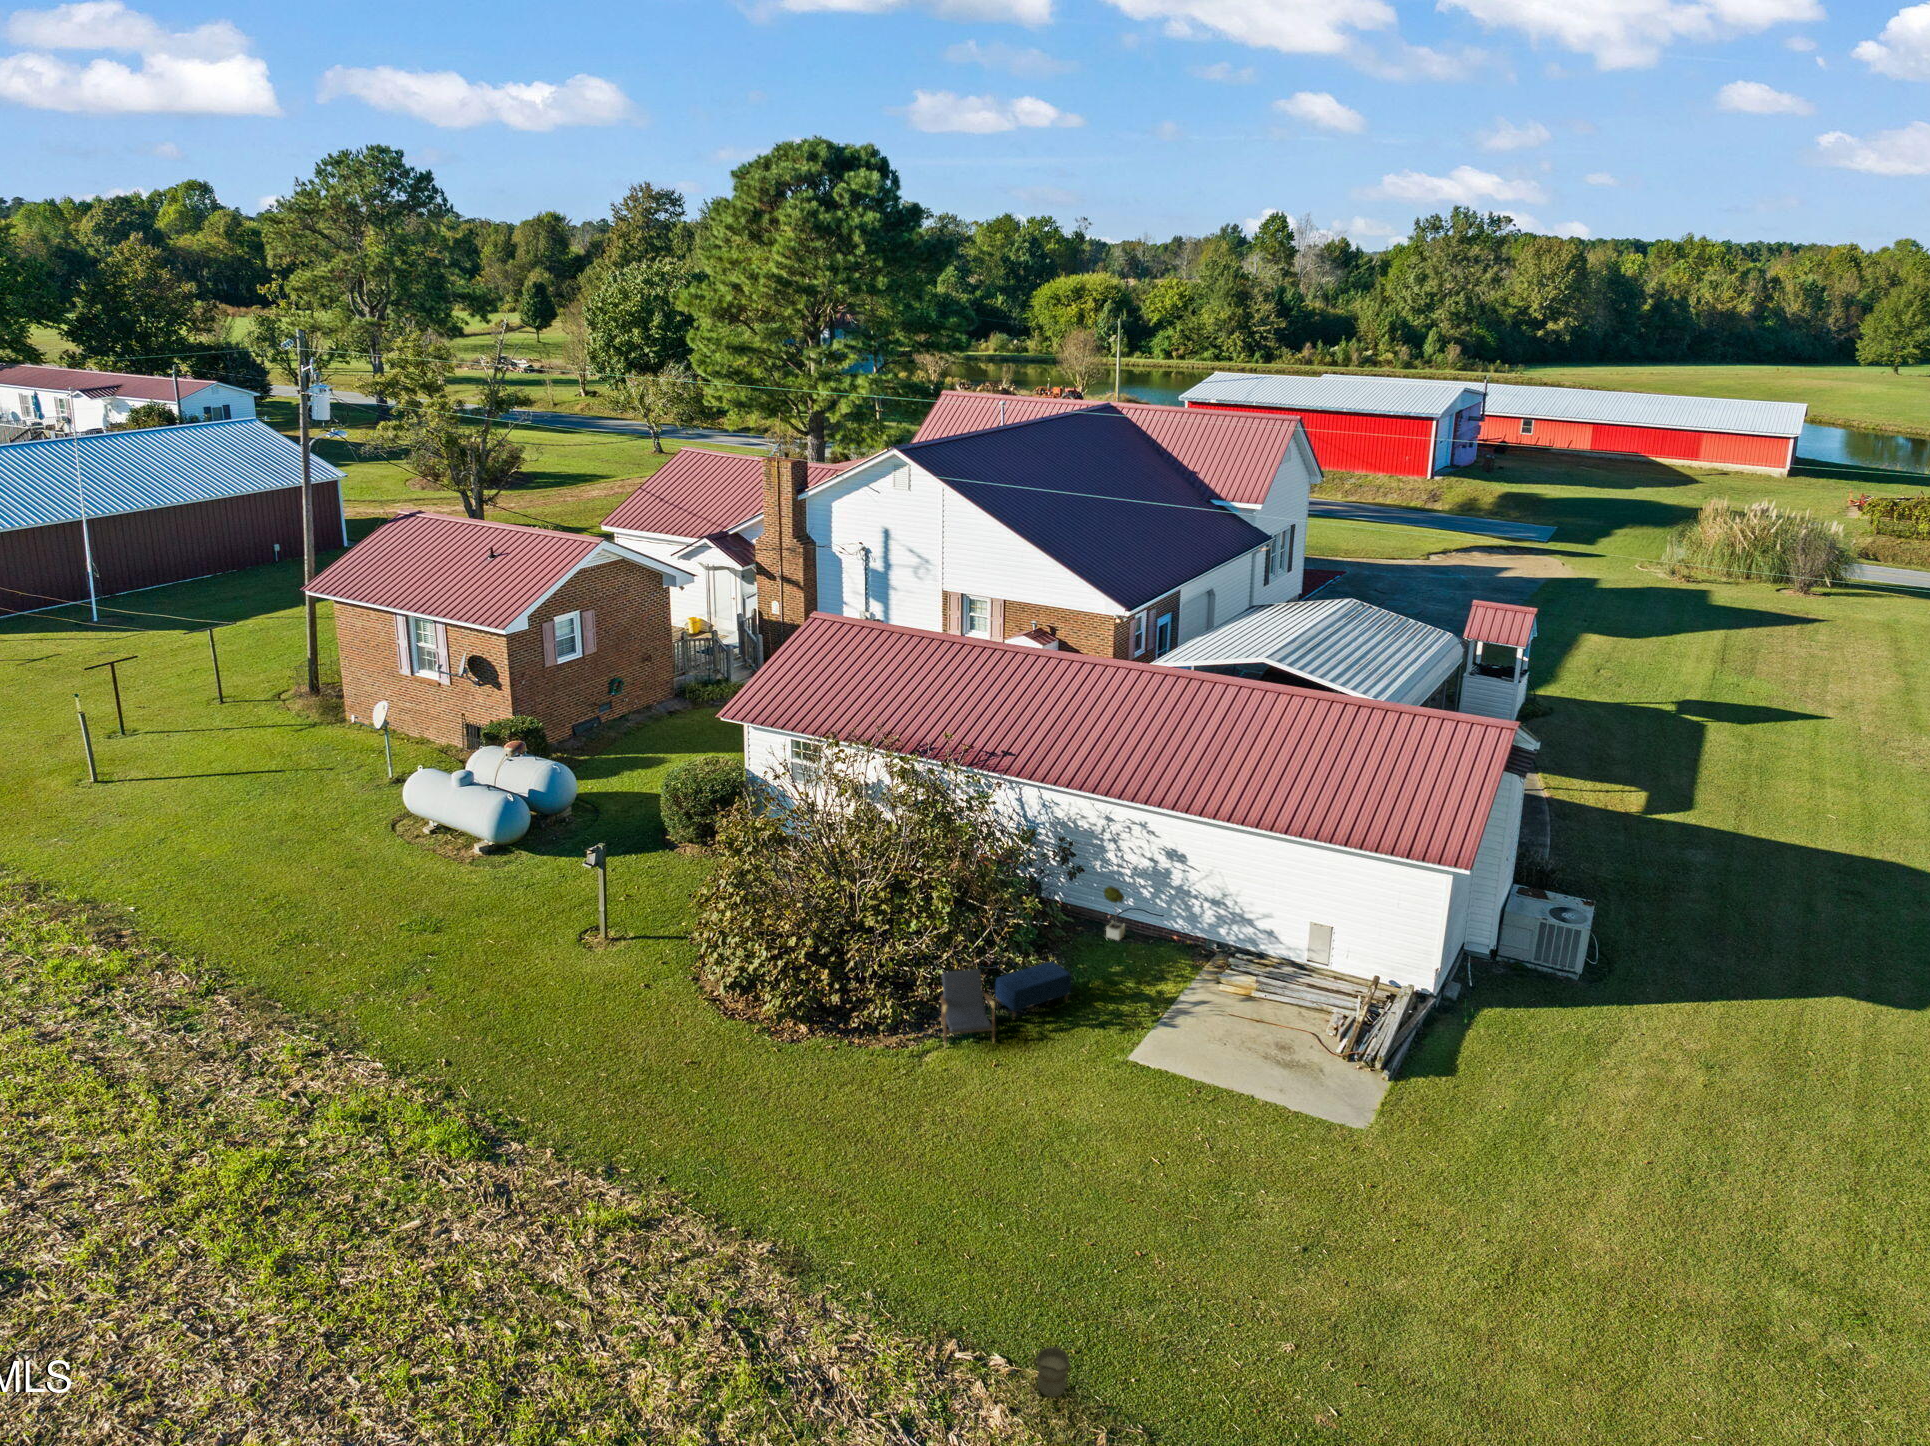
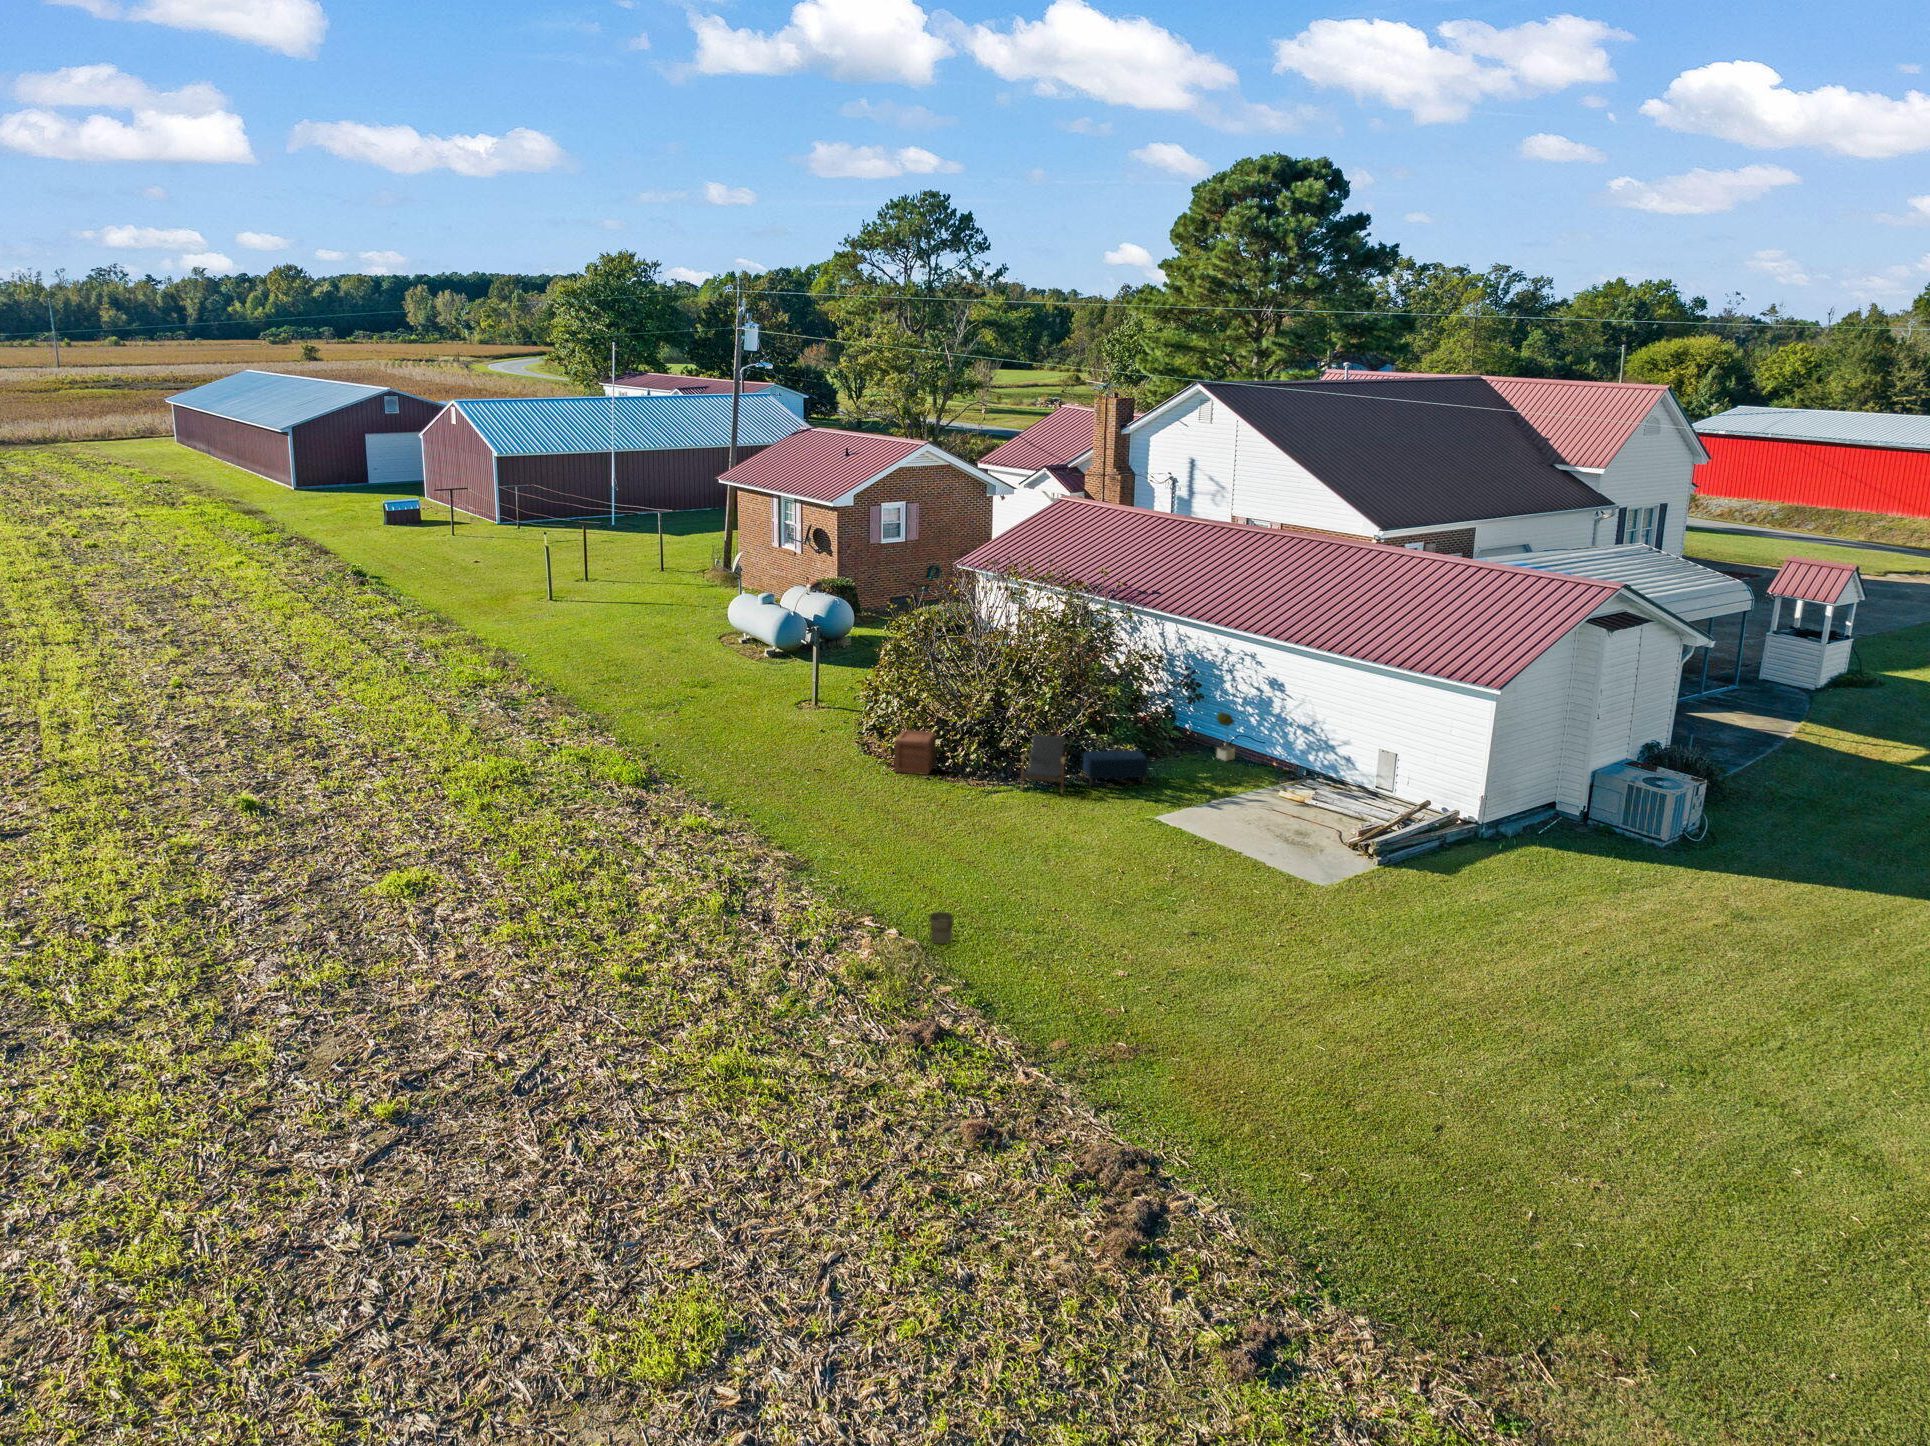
wooden crate: none [770,986,819,1051] -> present [894,730,936,775]

